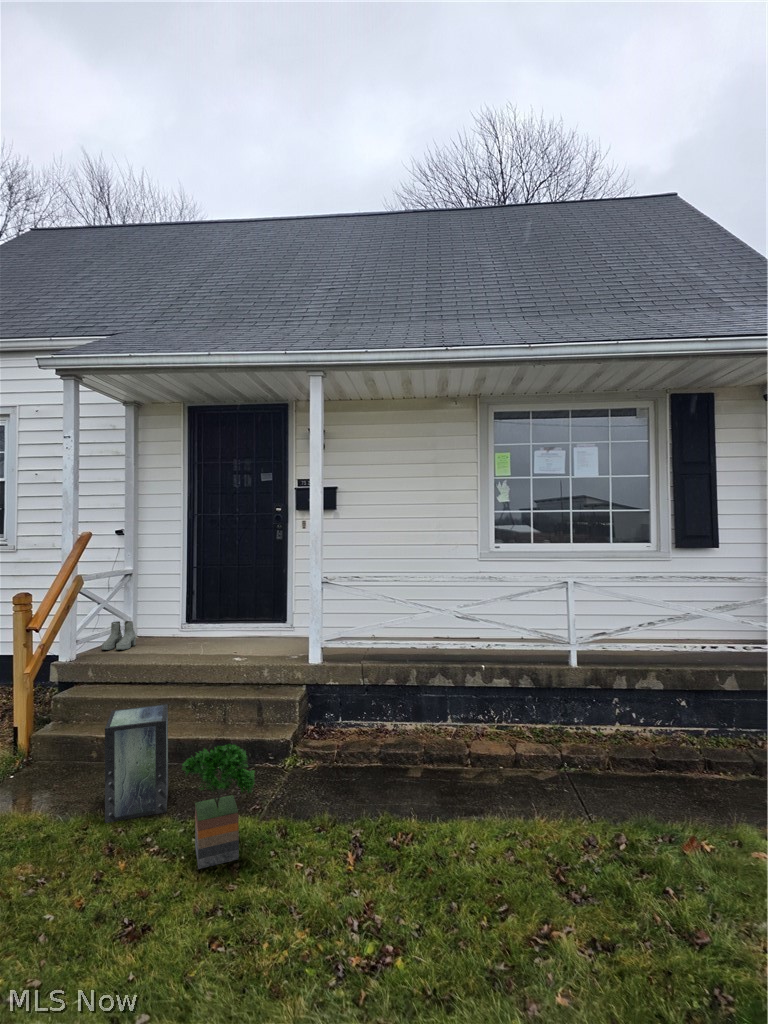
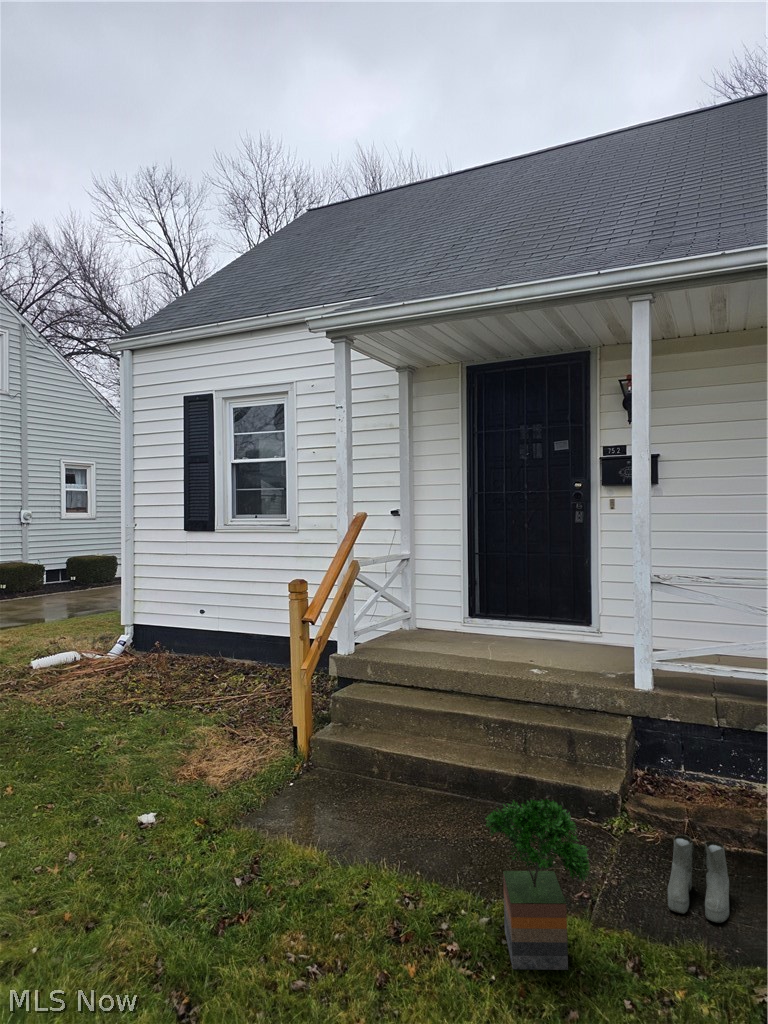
boots: present [102,621,136,650] -> present [668,835,729,923]
storage box: present [105,704,168,823] -> none [389,724,462,865]

